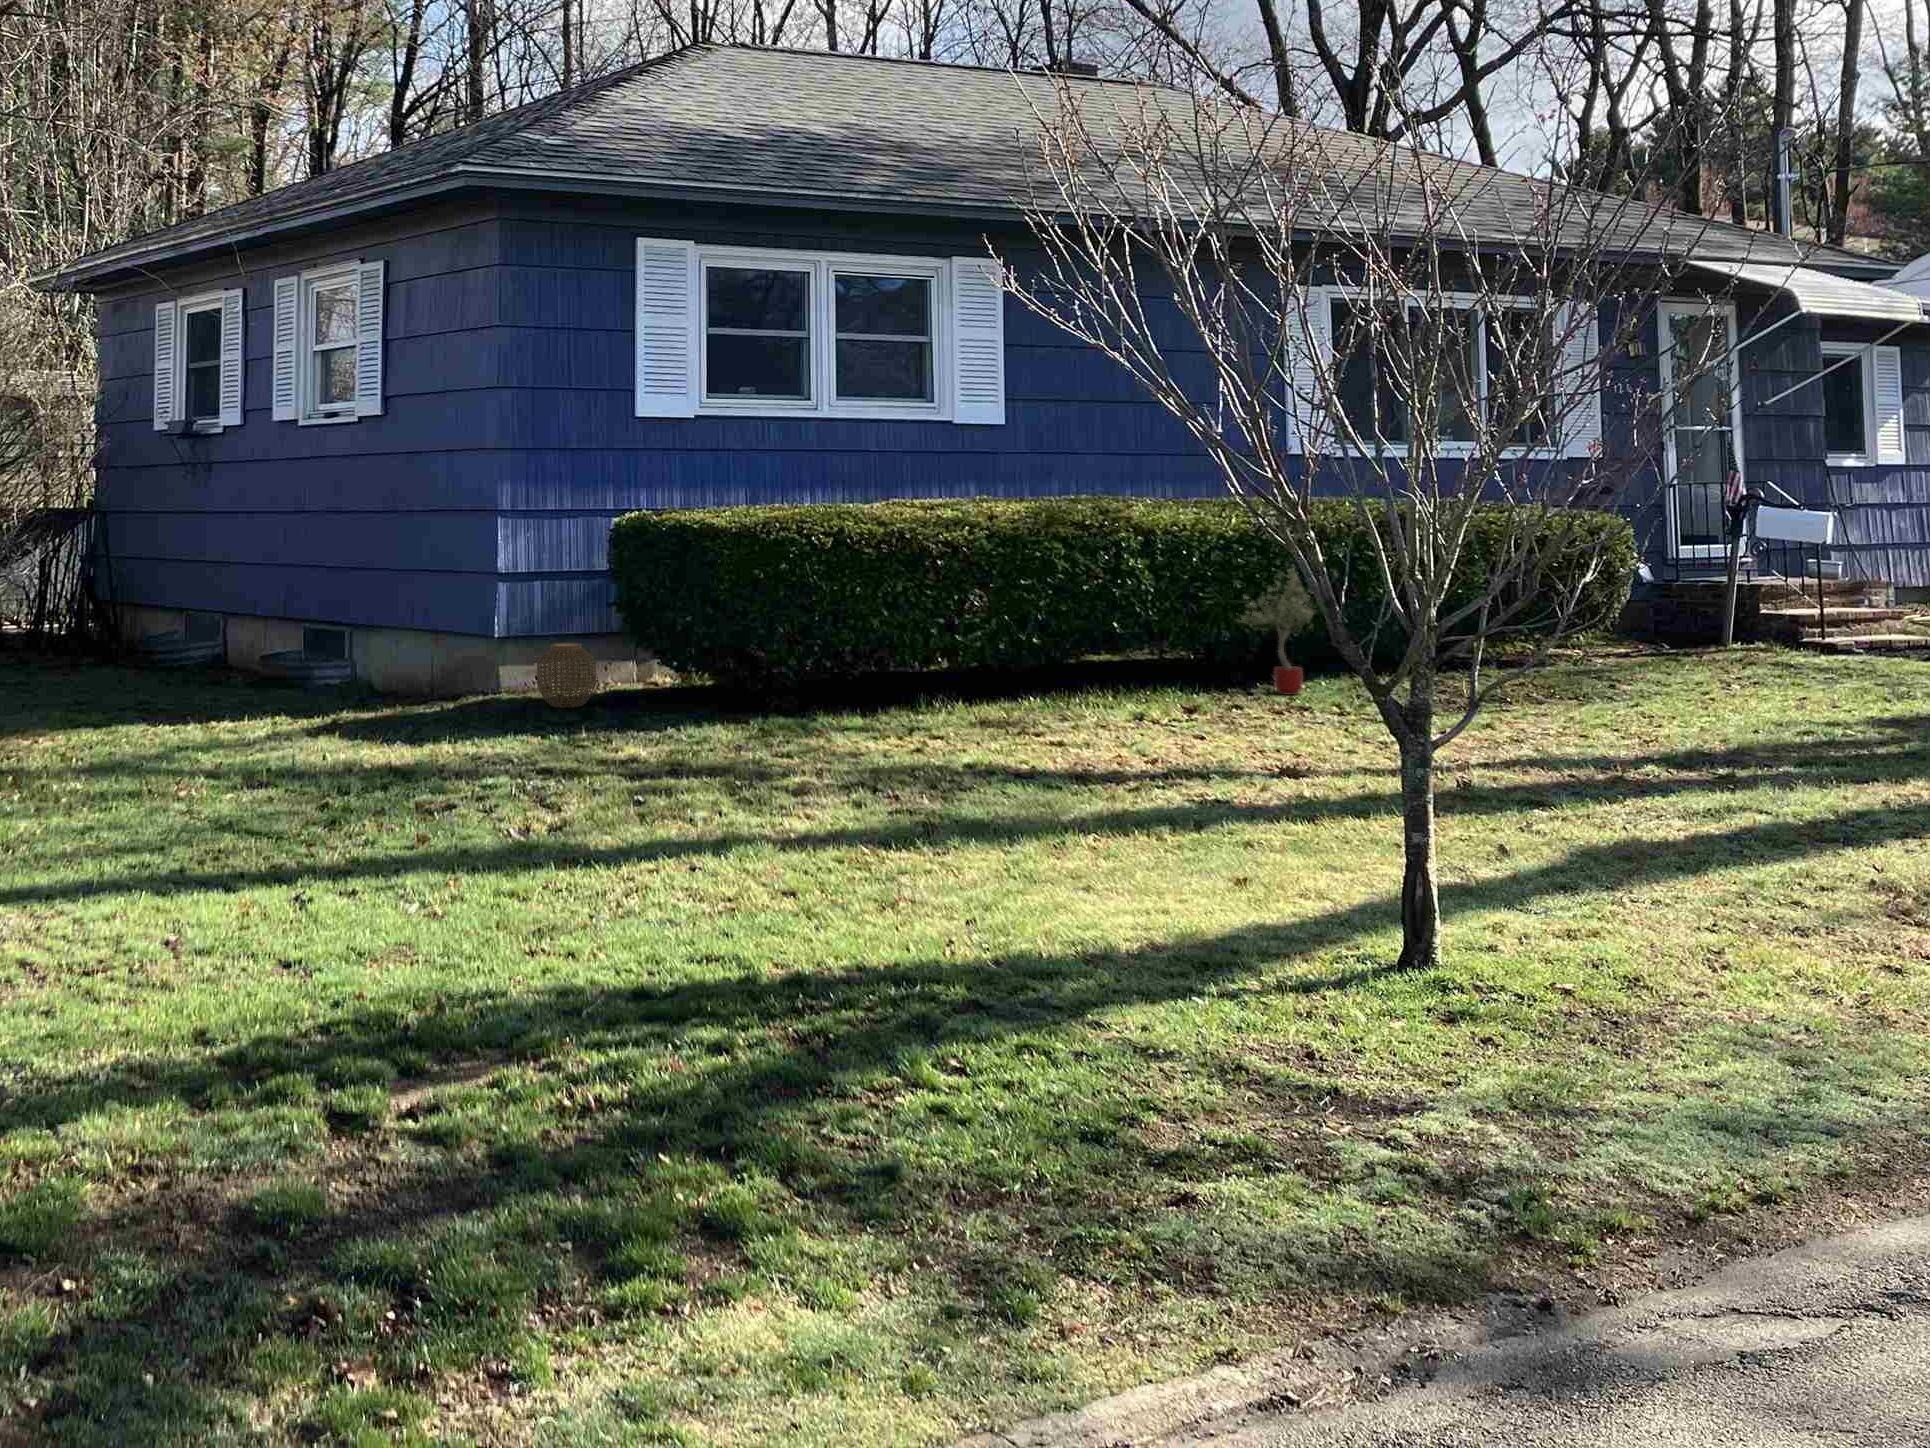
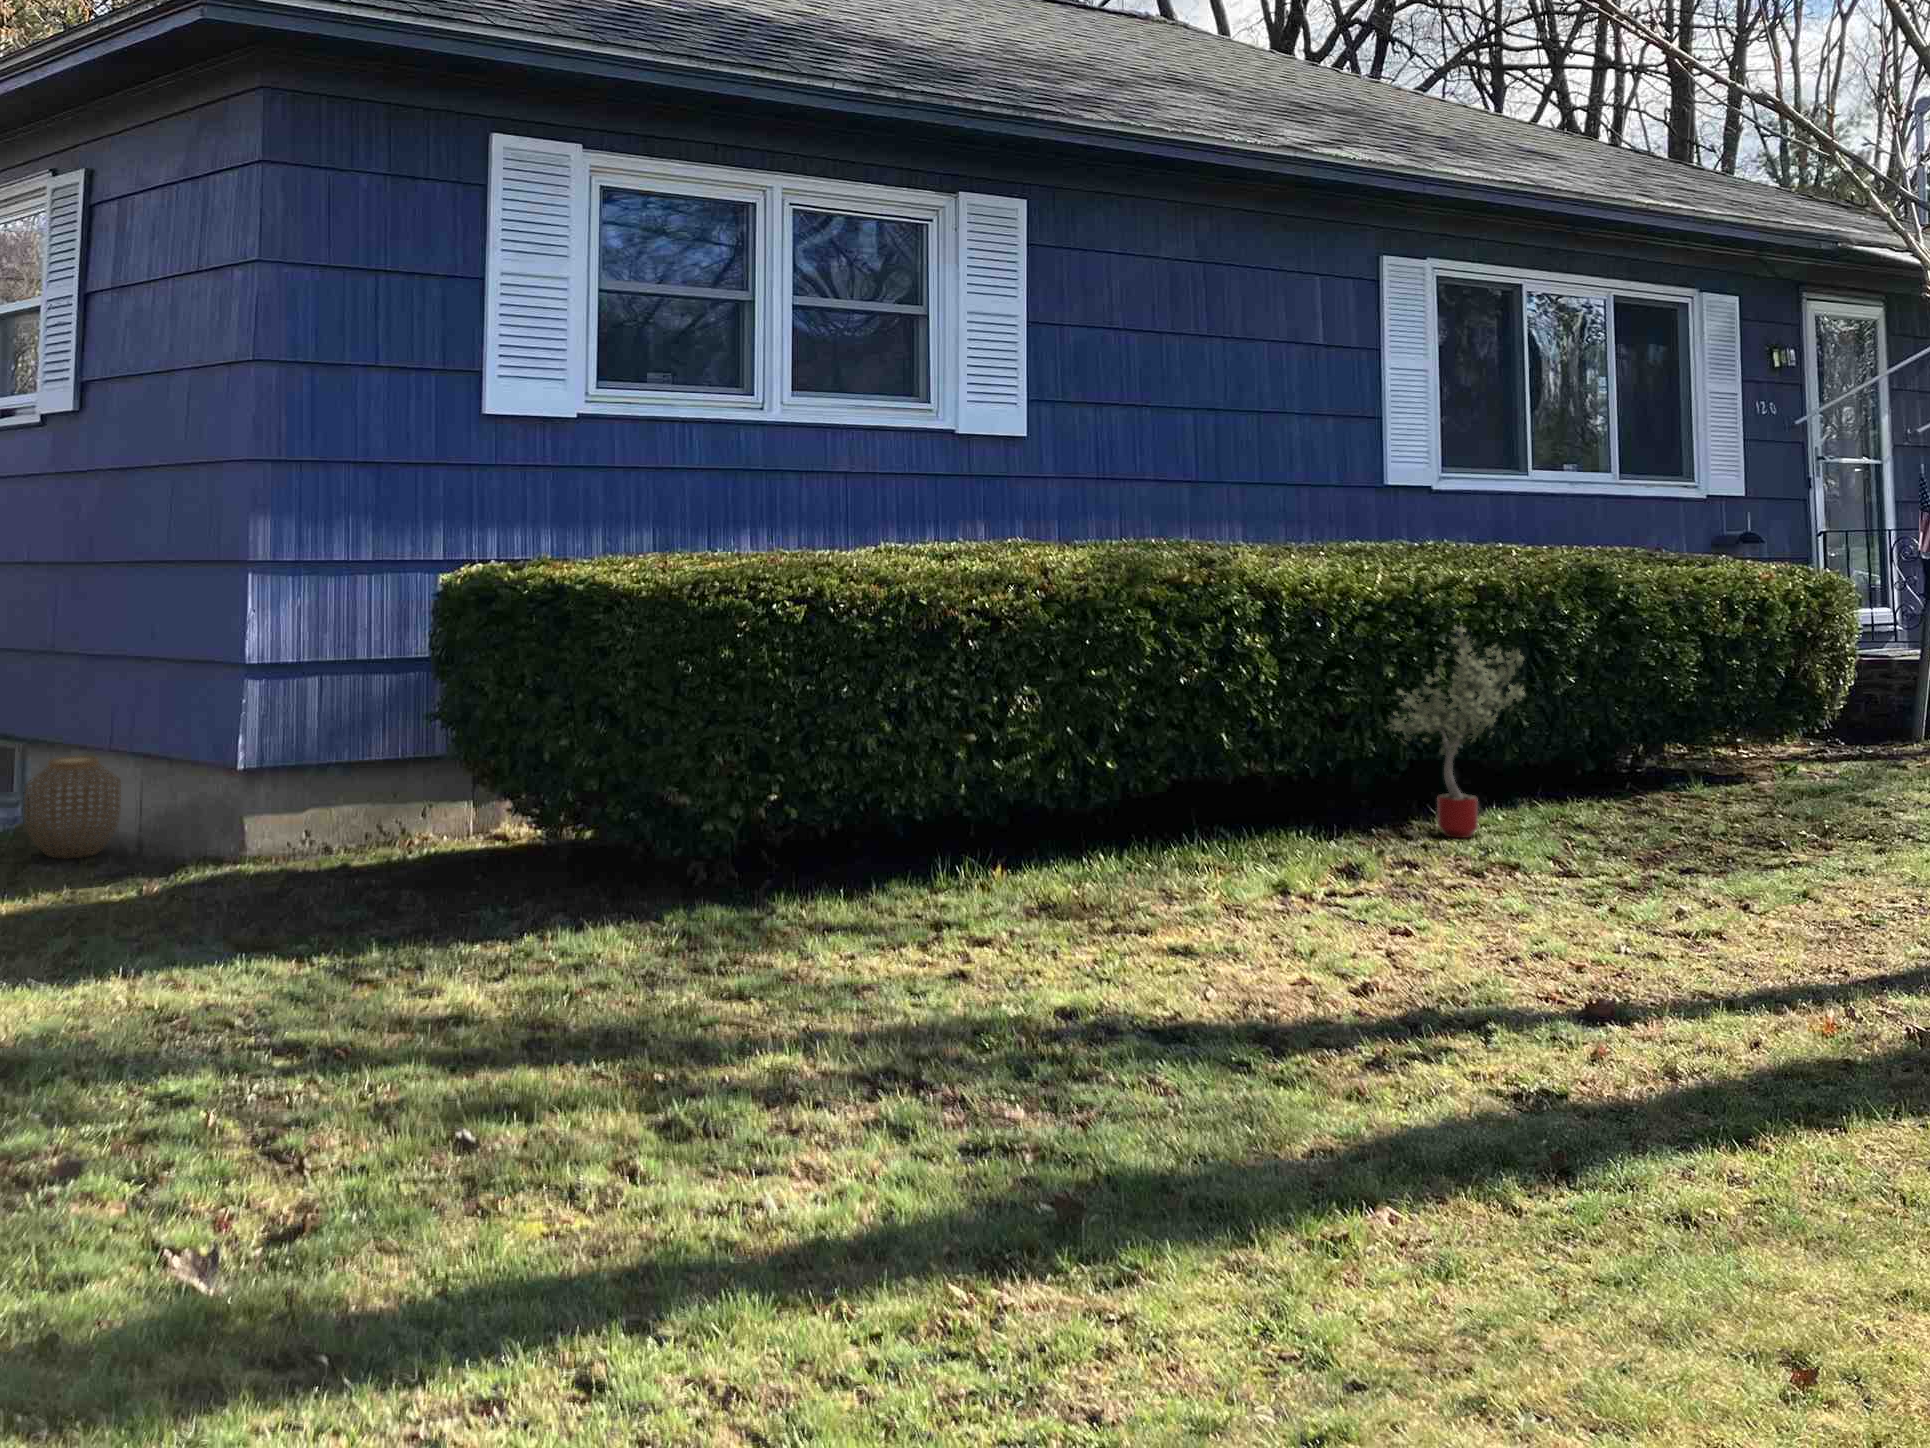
woven basket: present [537,642,596,708] -> present [24,756,121,858]

